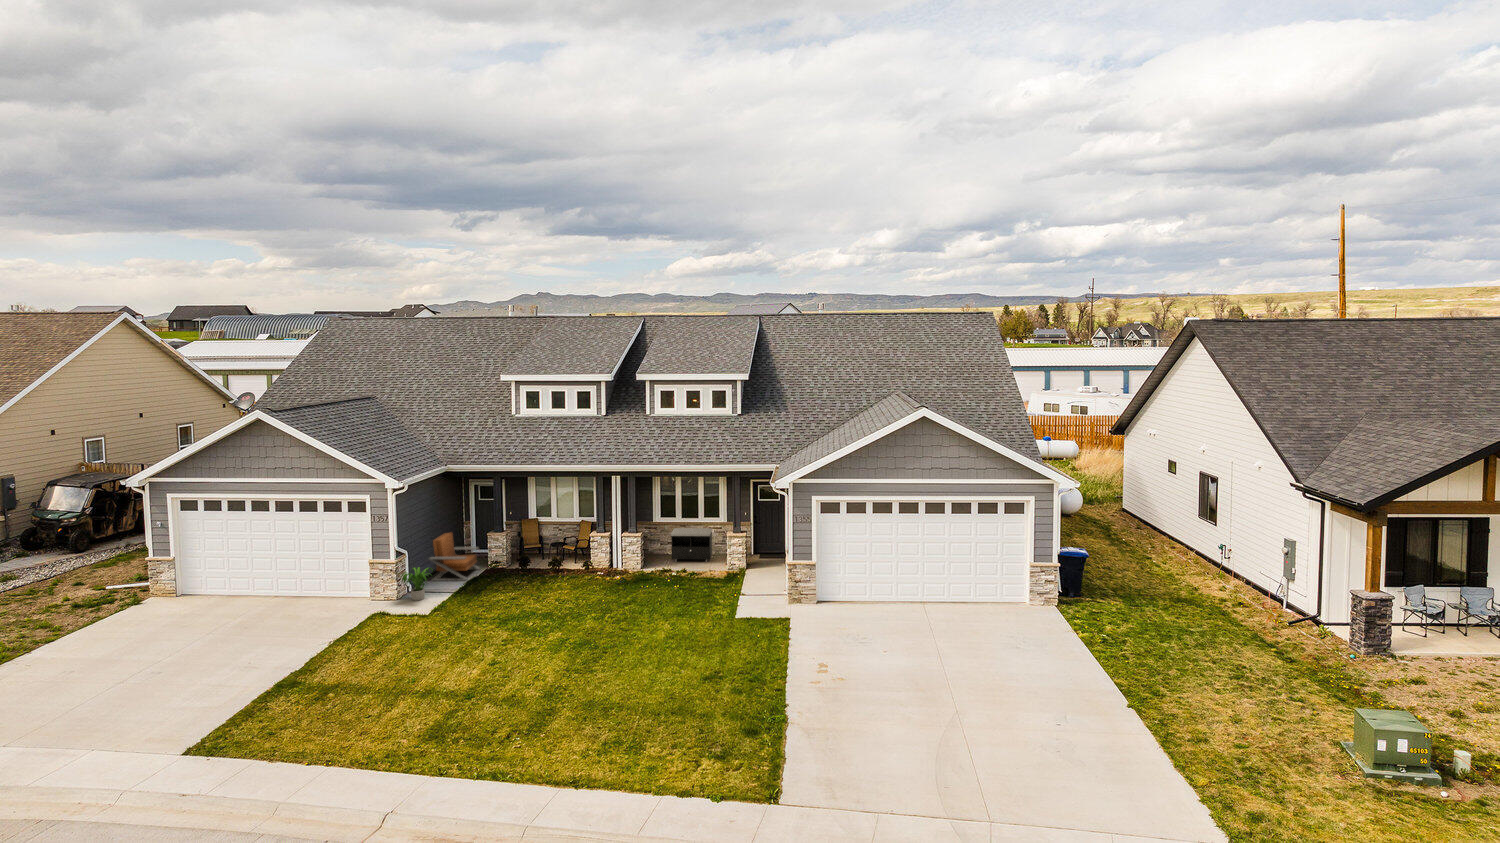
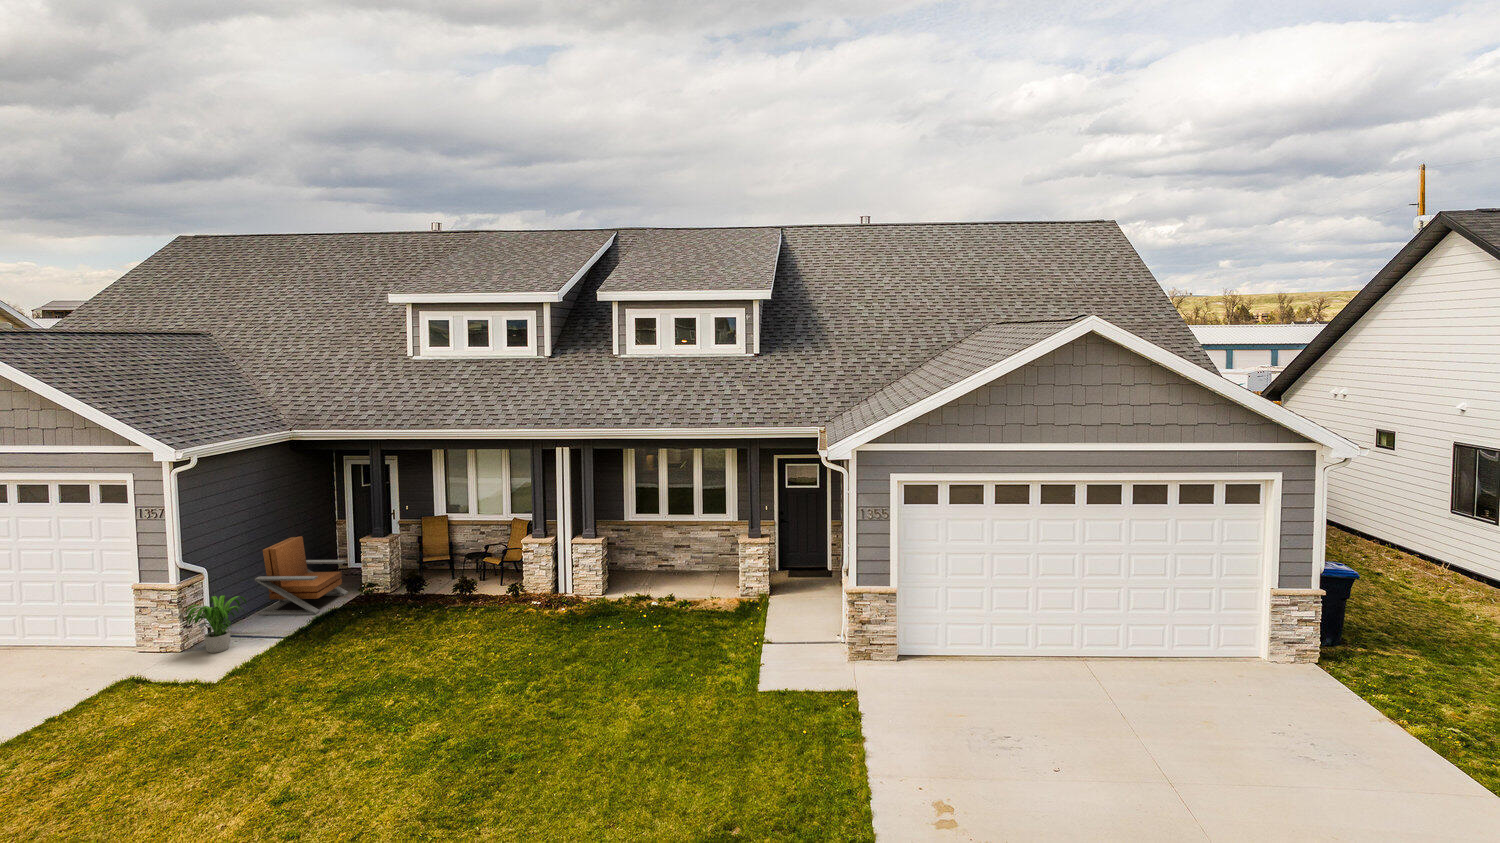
storage bench: present [671,528,712,562] -> none [651,529,715,581]

